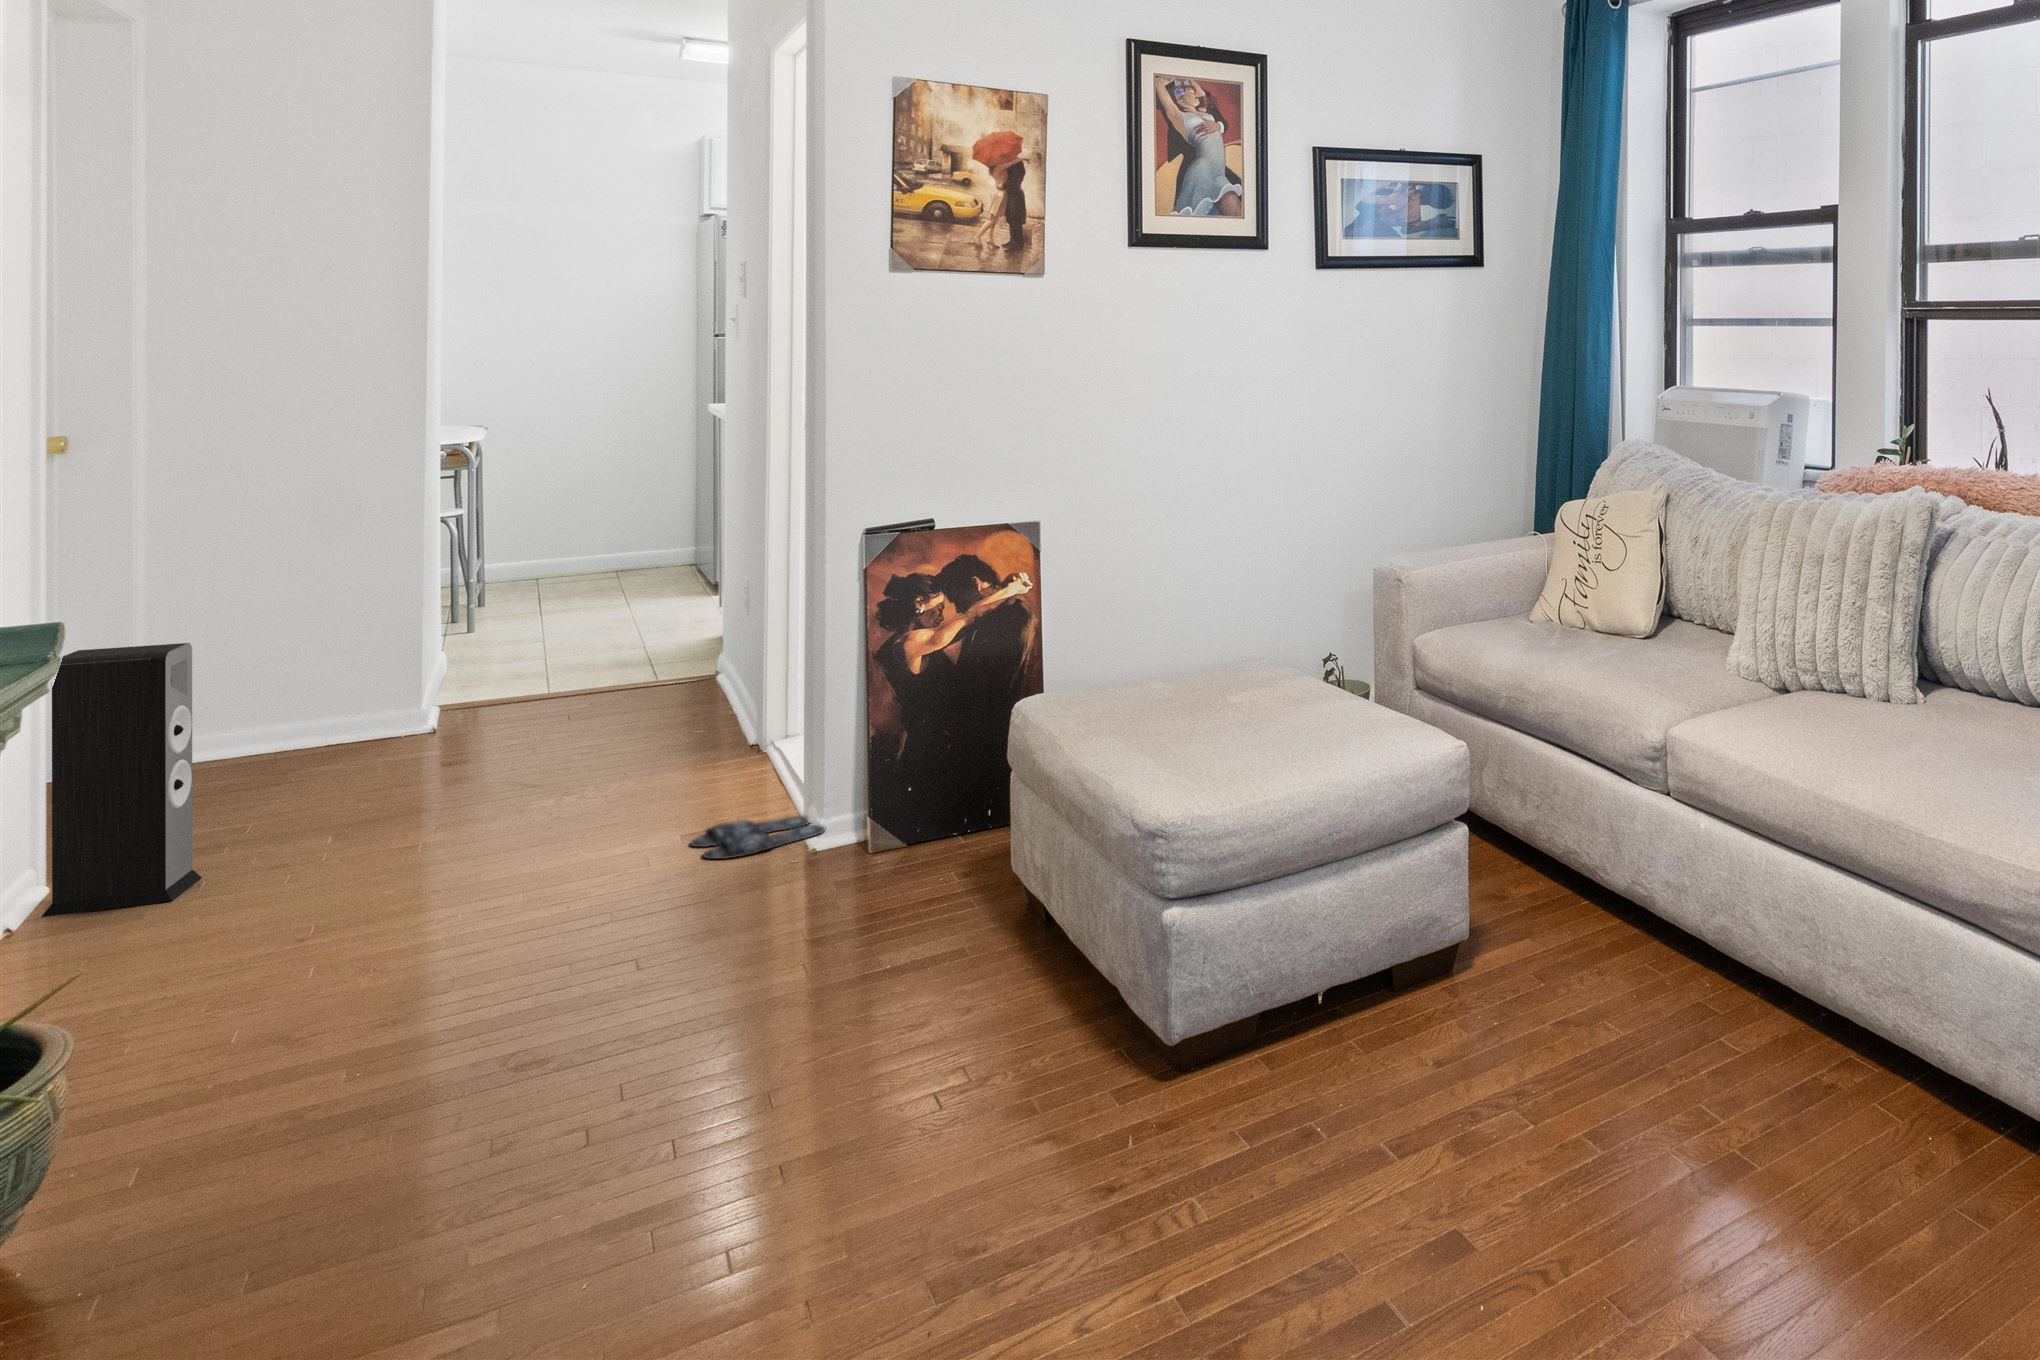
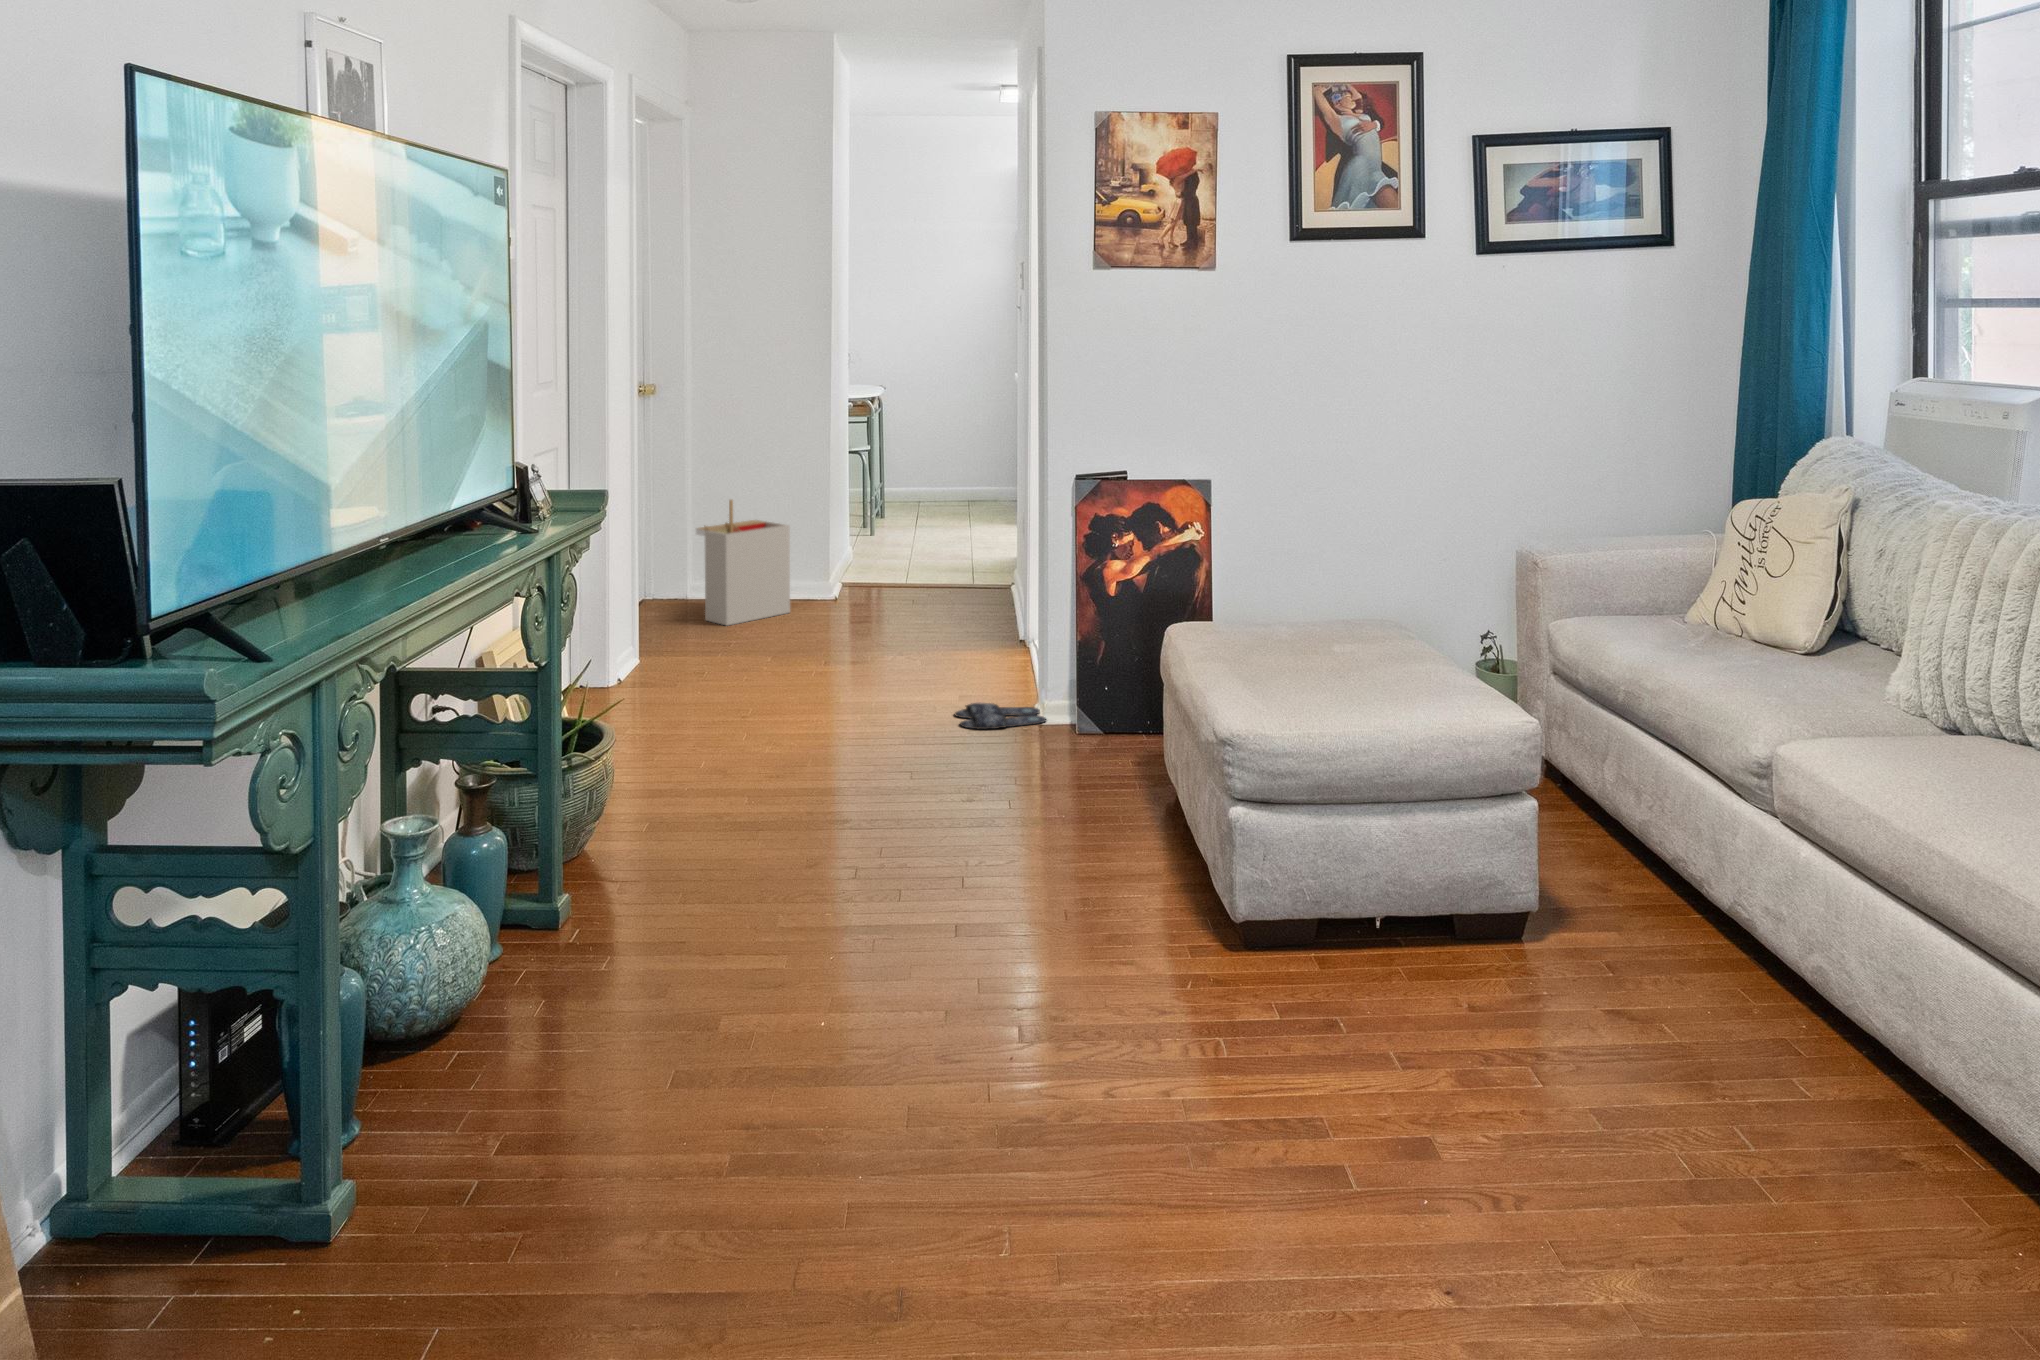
storage bin: none [200,593,375,776] -> present [696,500,790,625]
speaker: present [41,643,202,917] -> none [606,525,683,696]

